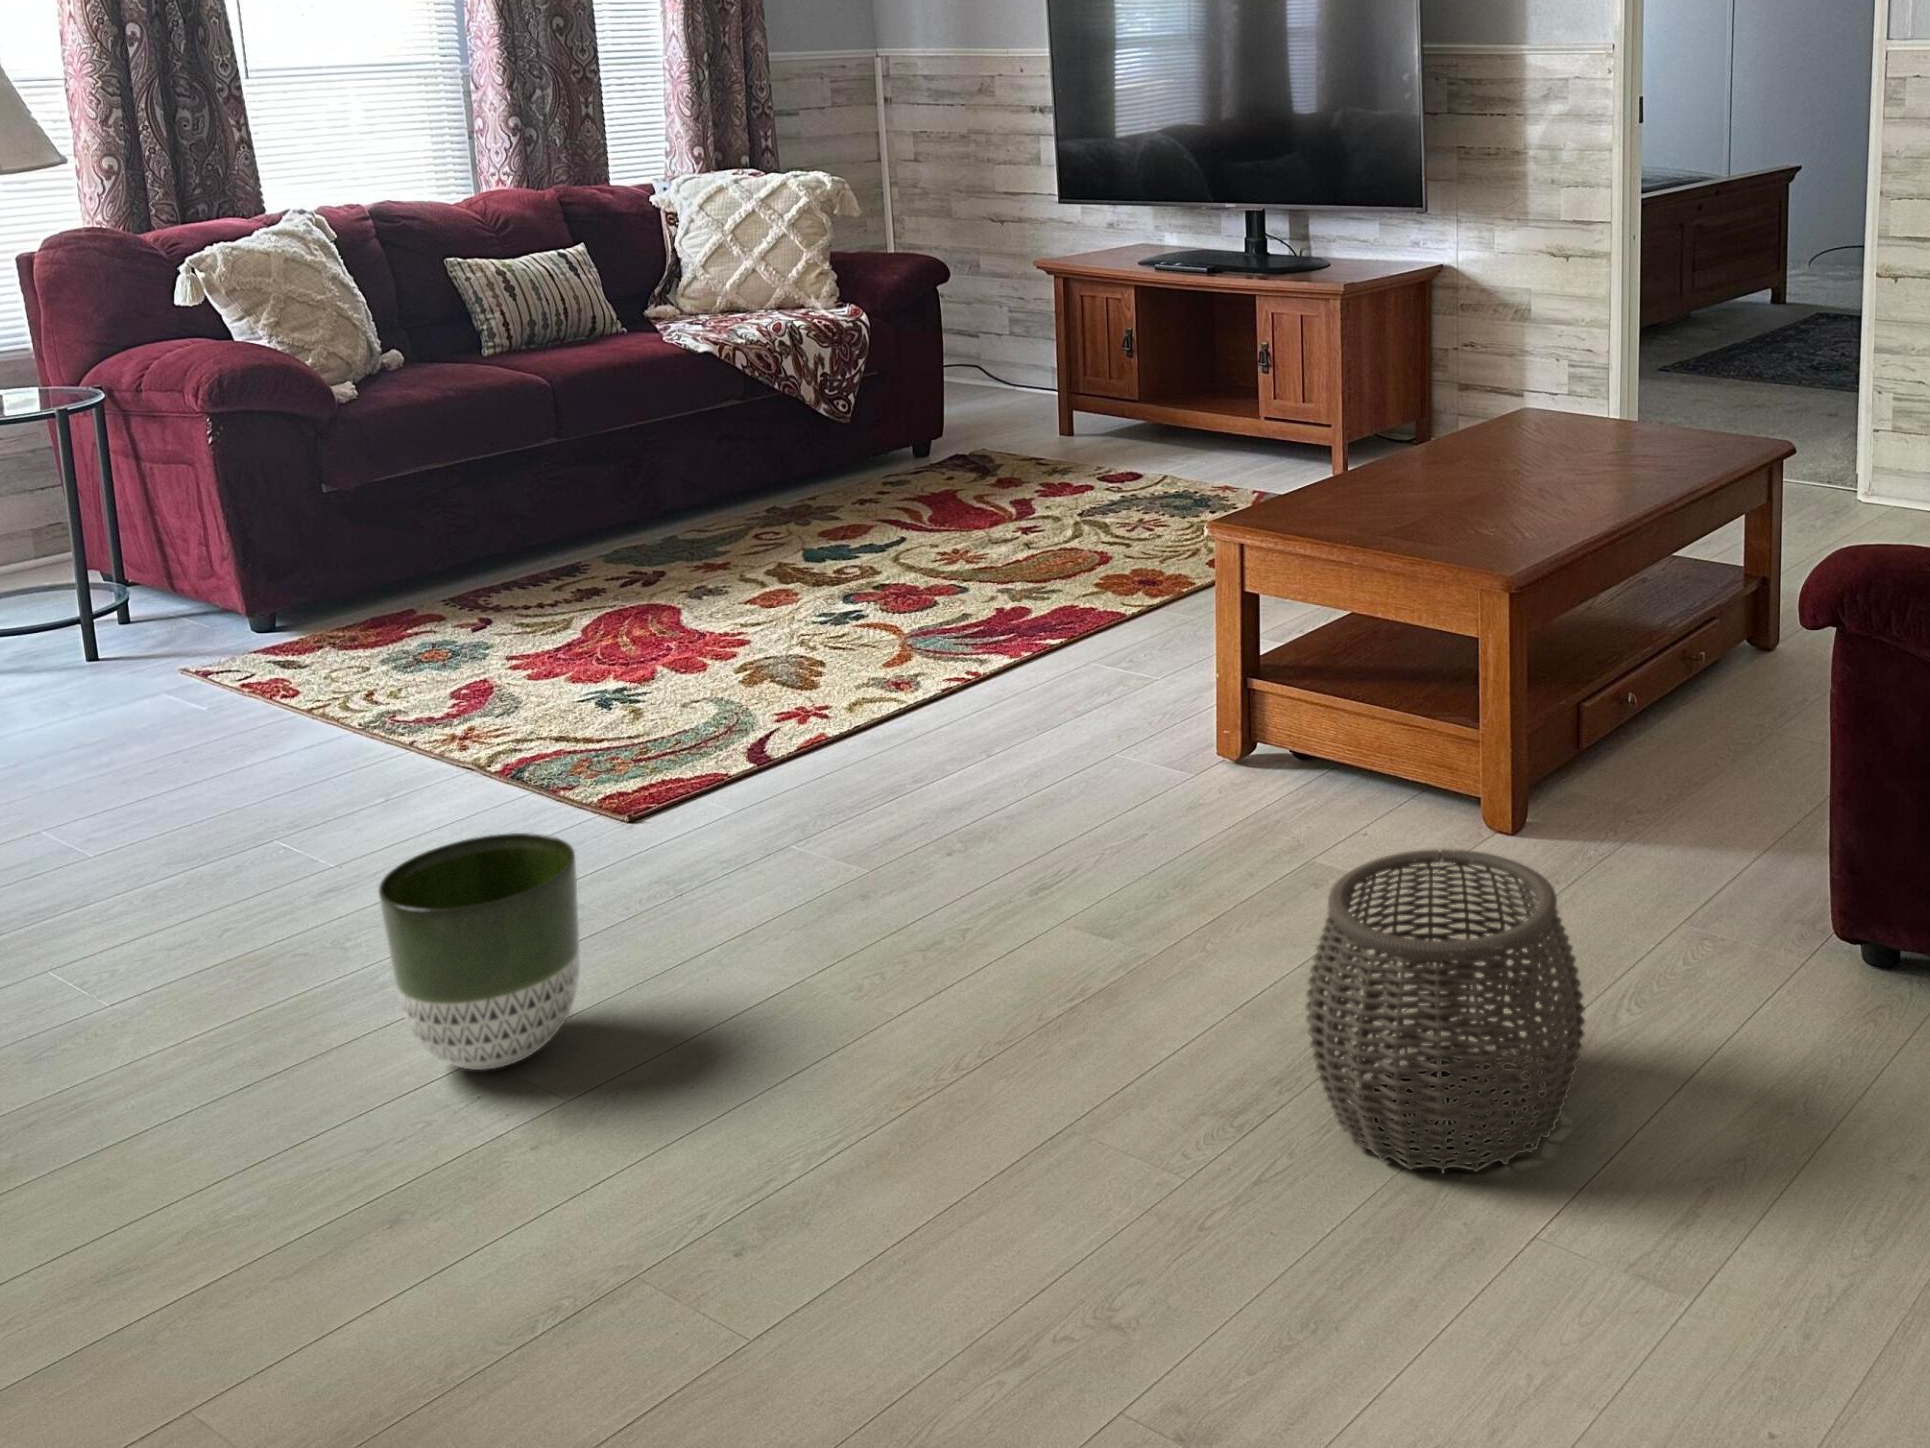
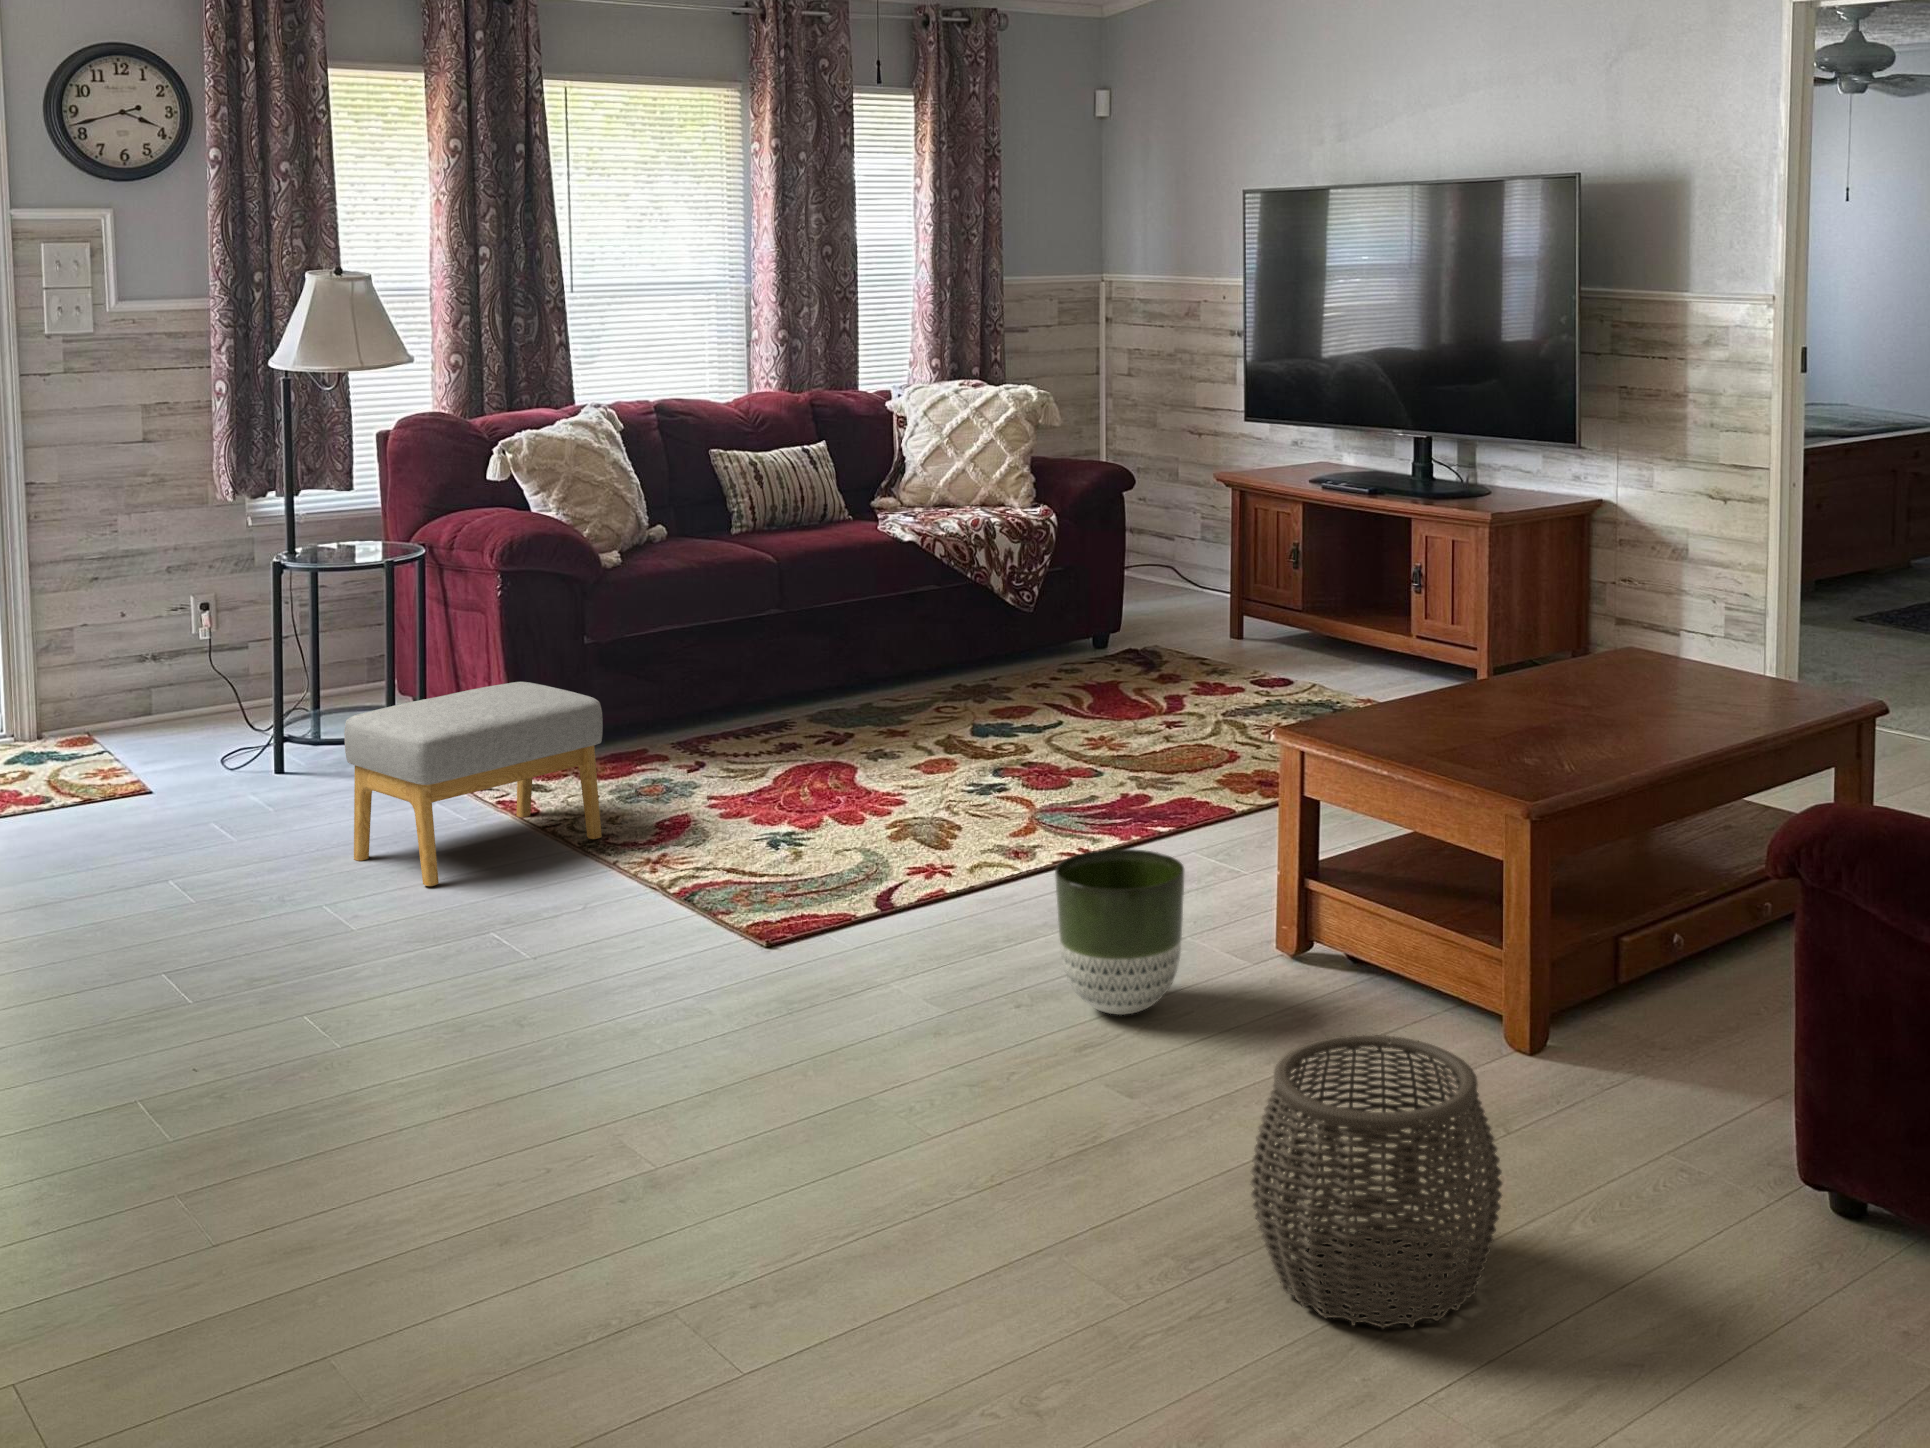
footstool: none [35,543,388,798] -> present [344,682,603,886]
planter: present [379,833,580,1070] -> present [1055,849,1184,1015]

